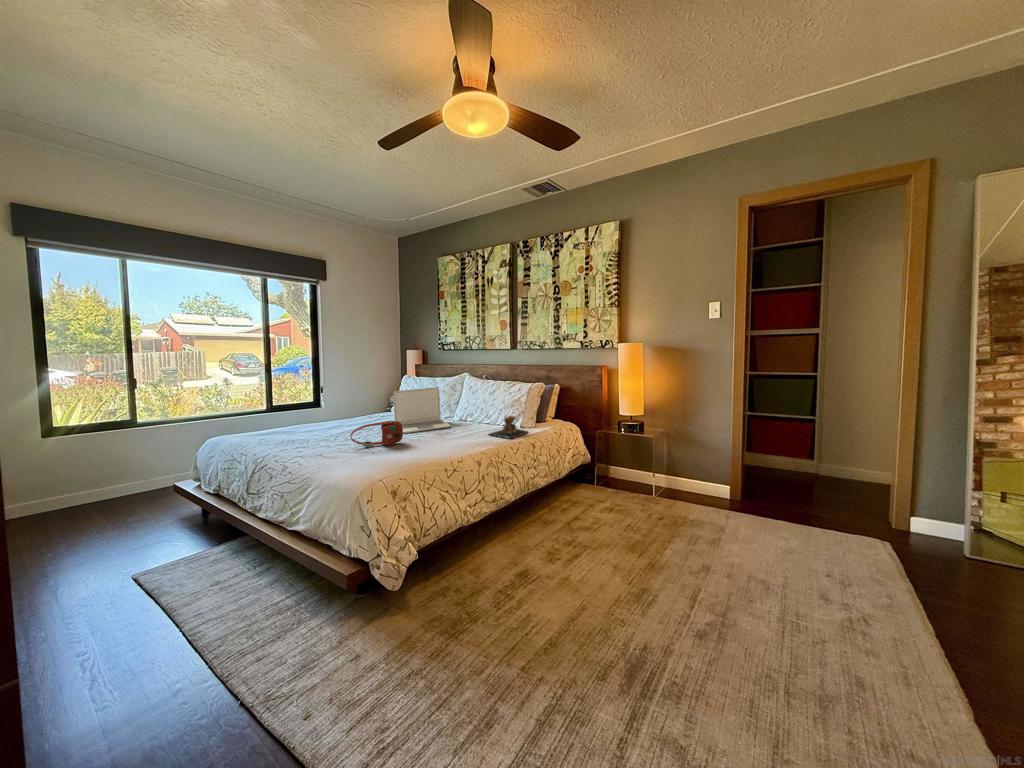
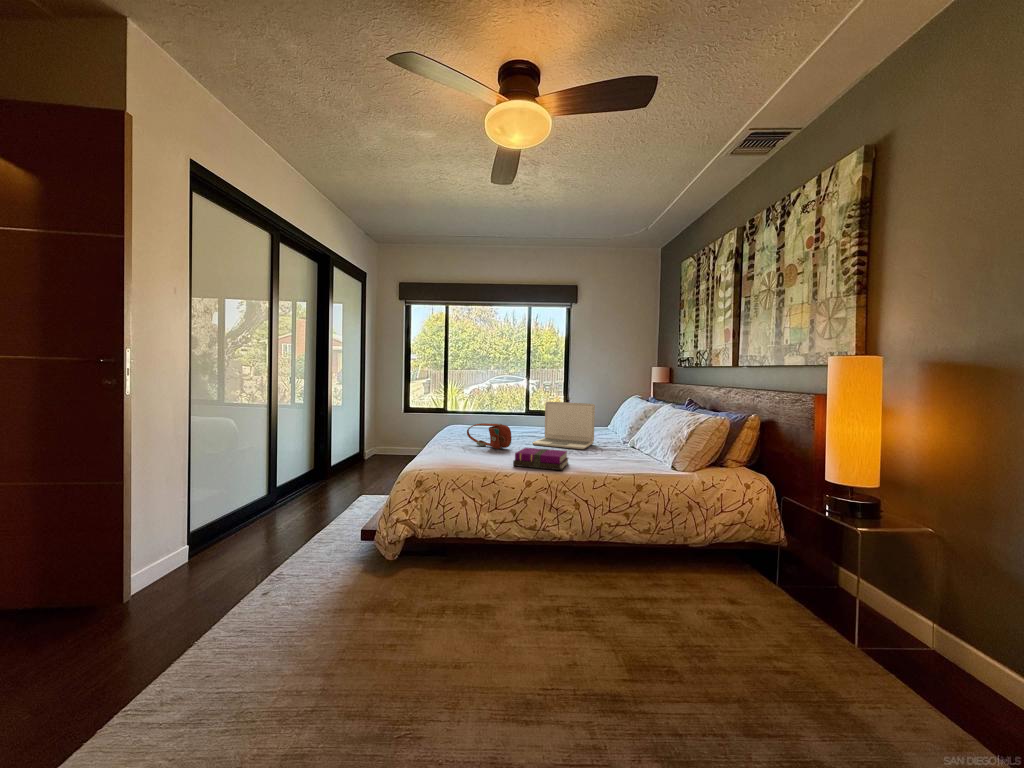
teddy bear: present [490,416,527,439] -> none [595,444,648,472]
notebook: none [440,431,492,454] -> present [513,448,568,470]

